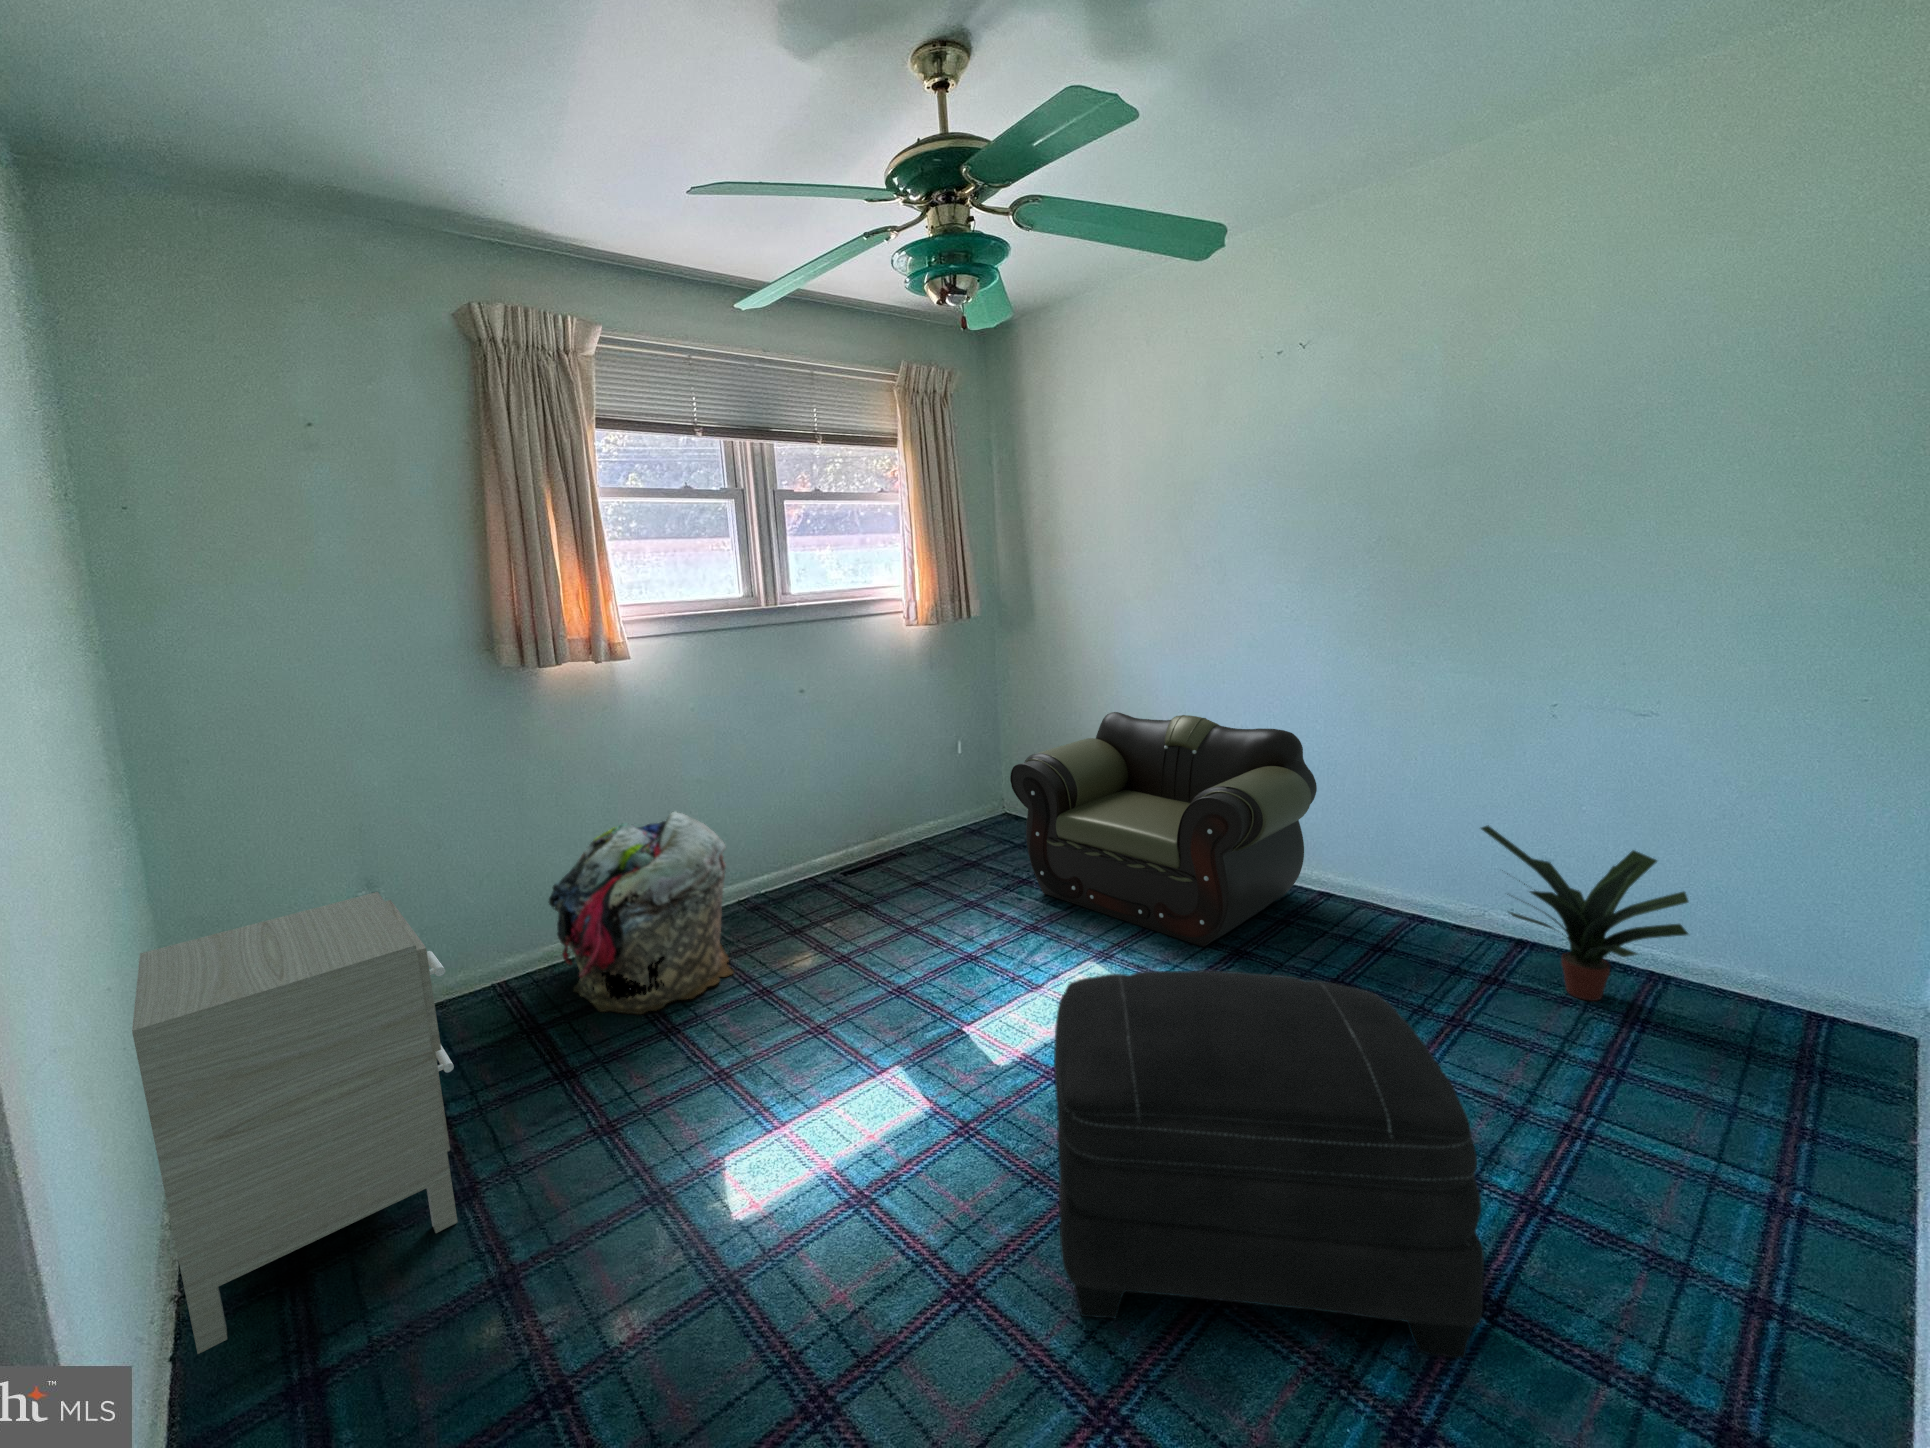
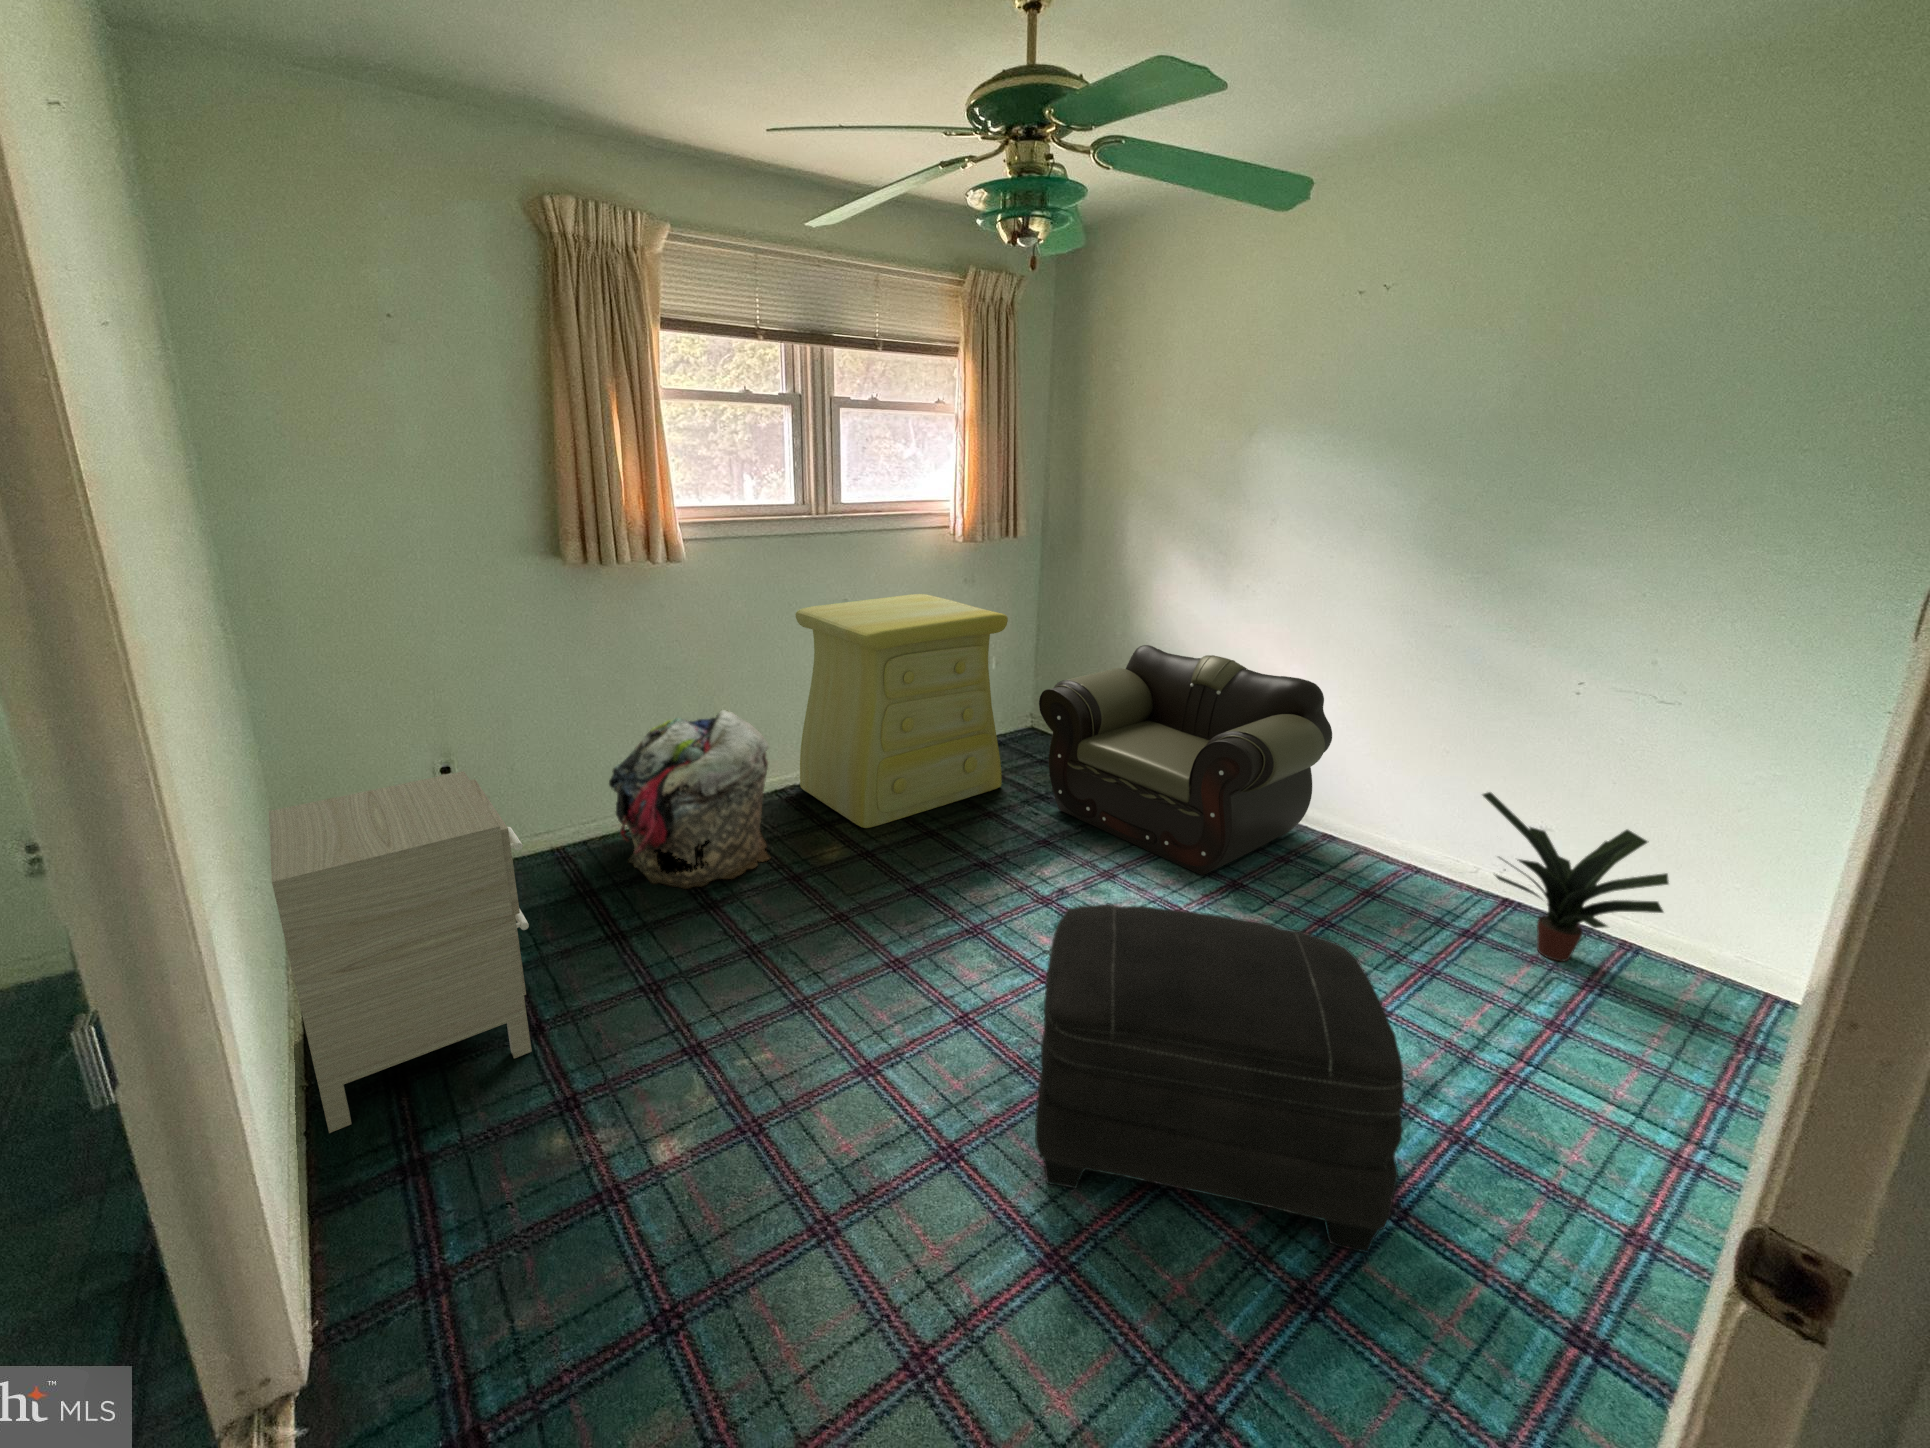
dresser: none [747,679,979,930] -> present [795,594,1008,828]

